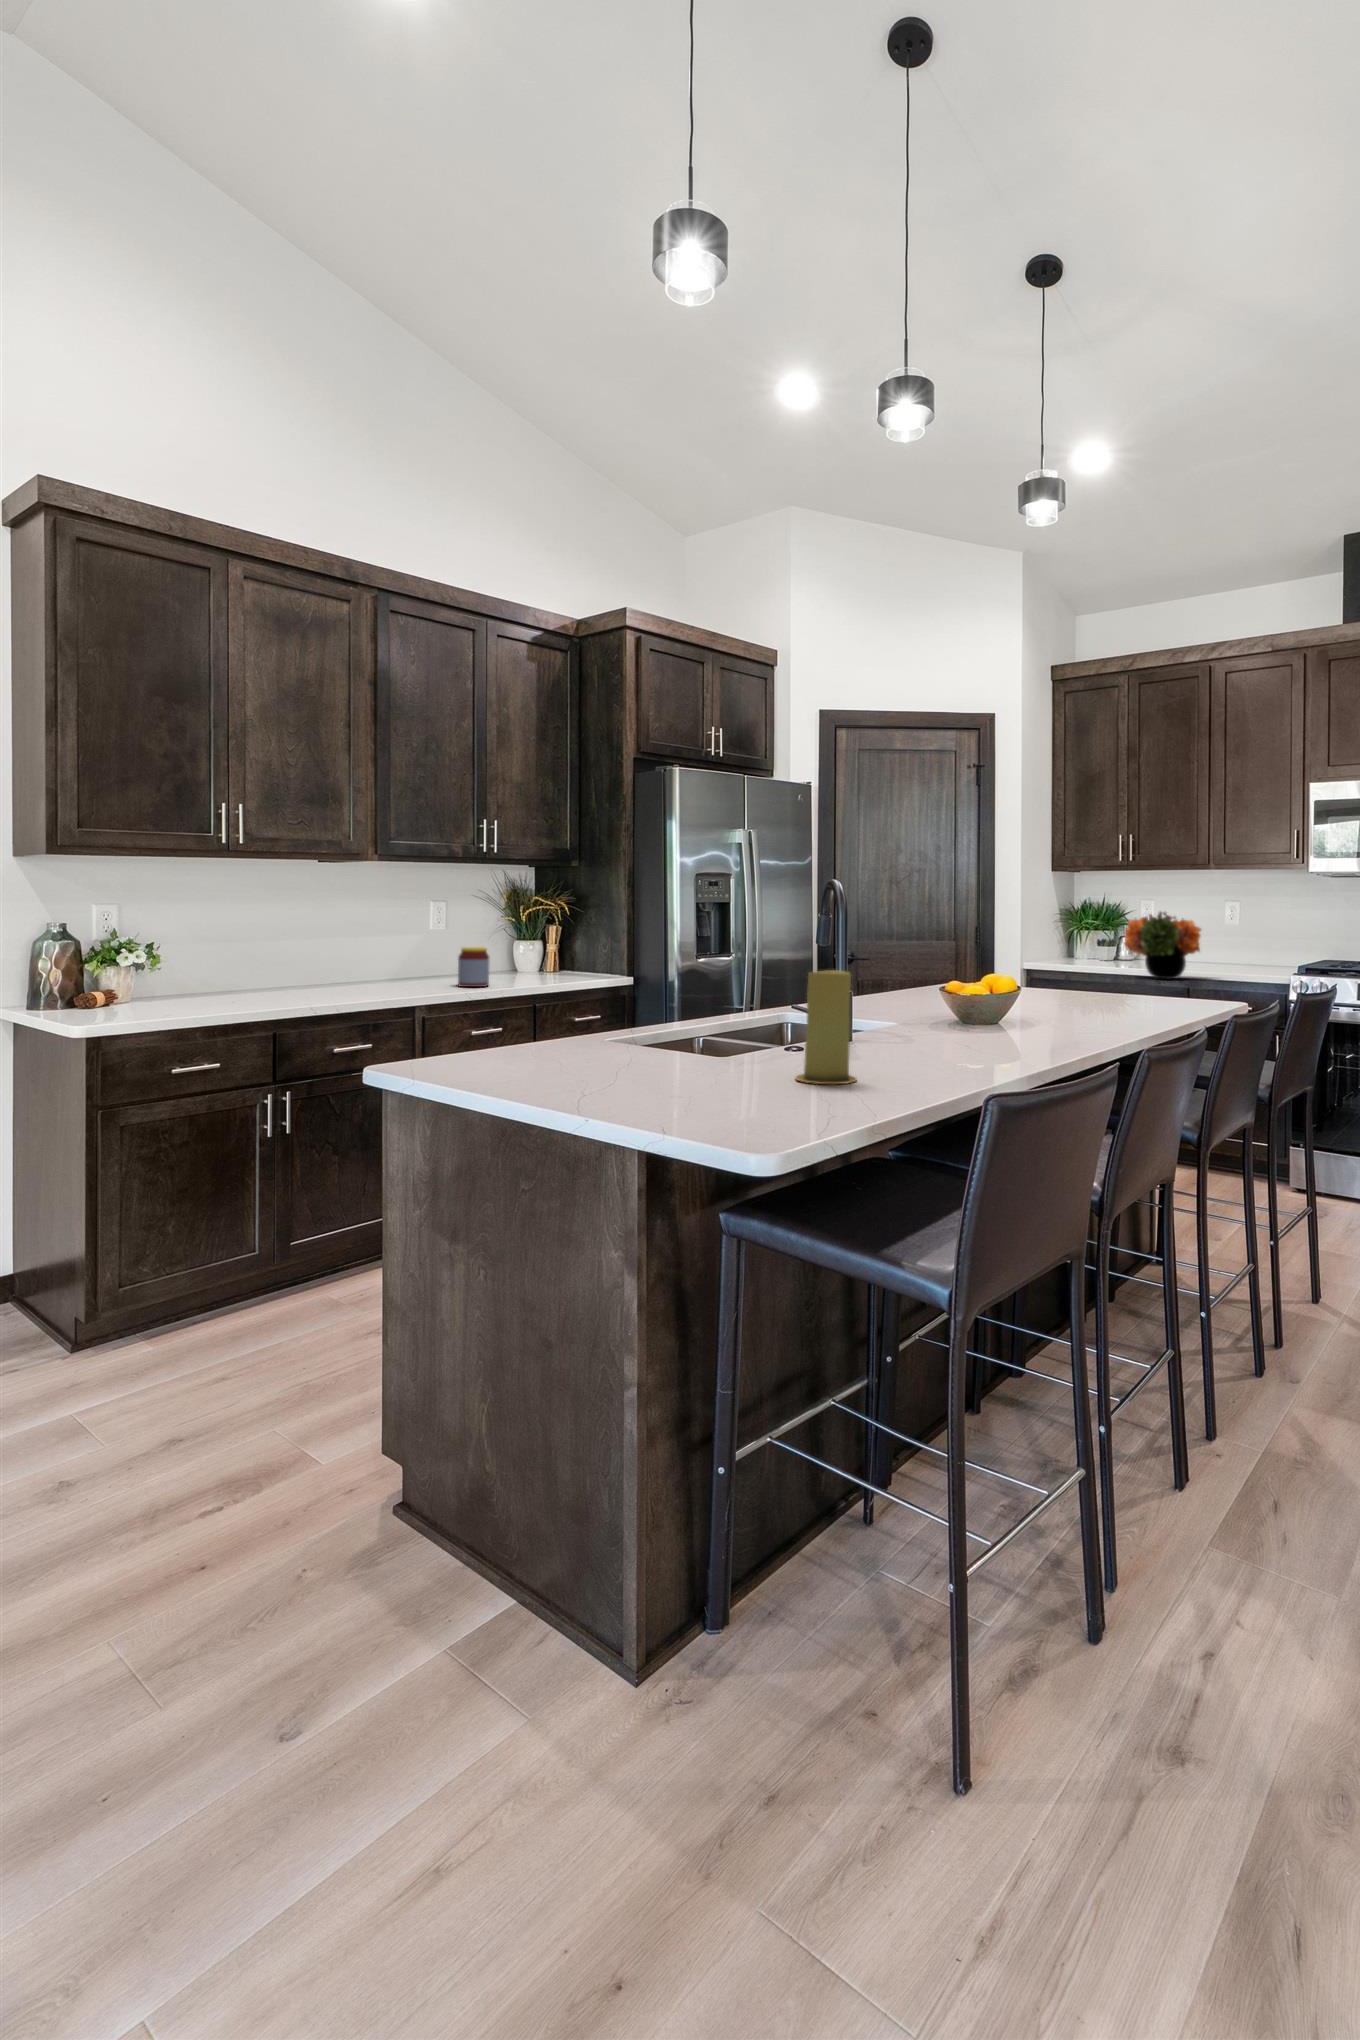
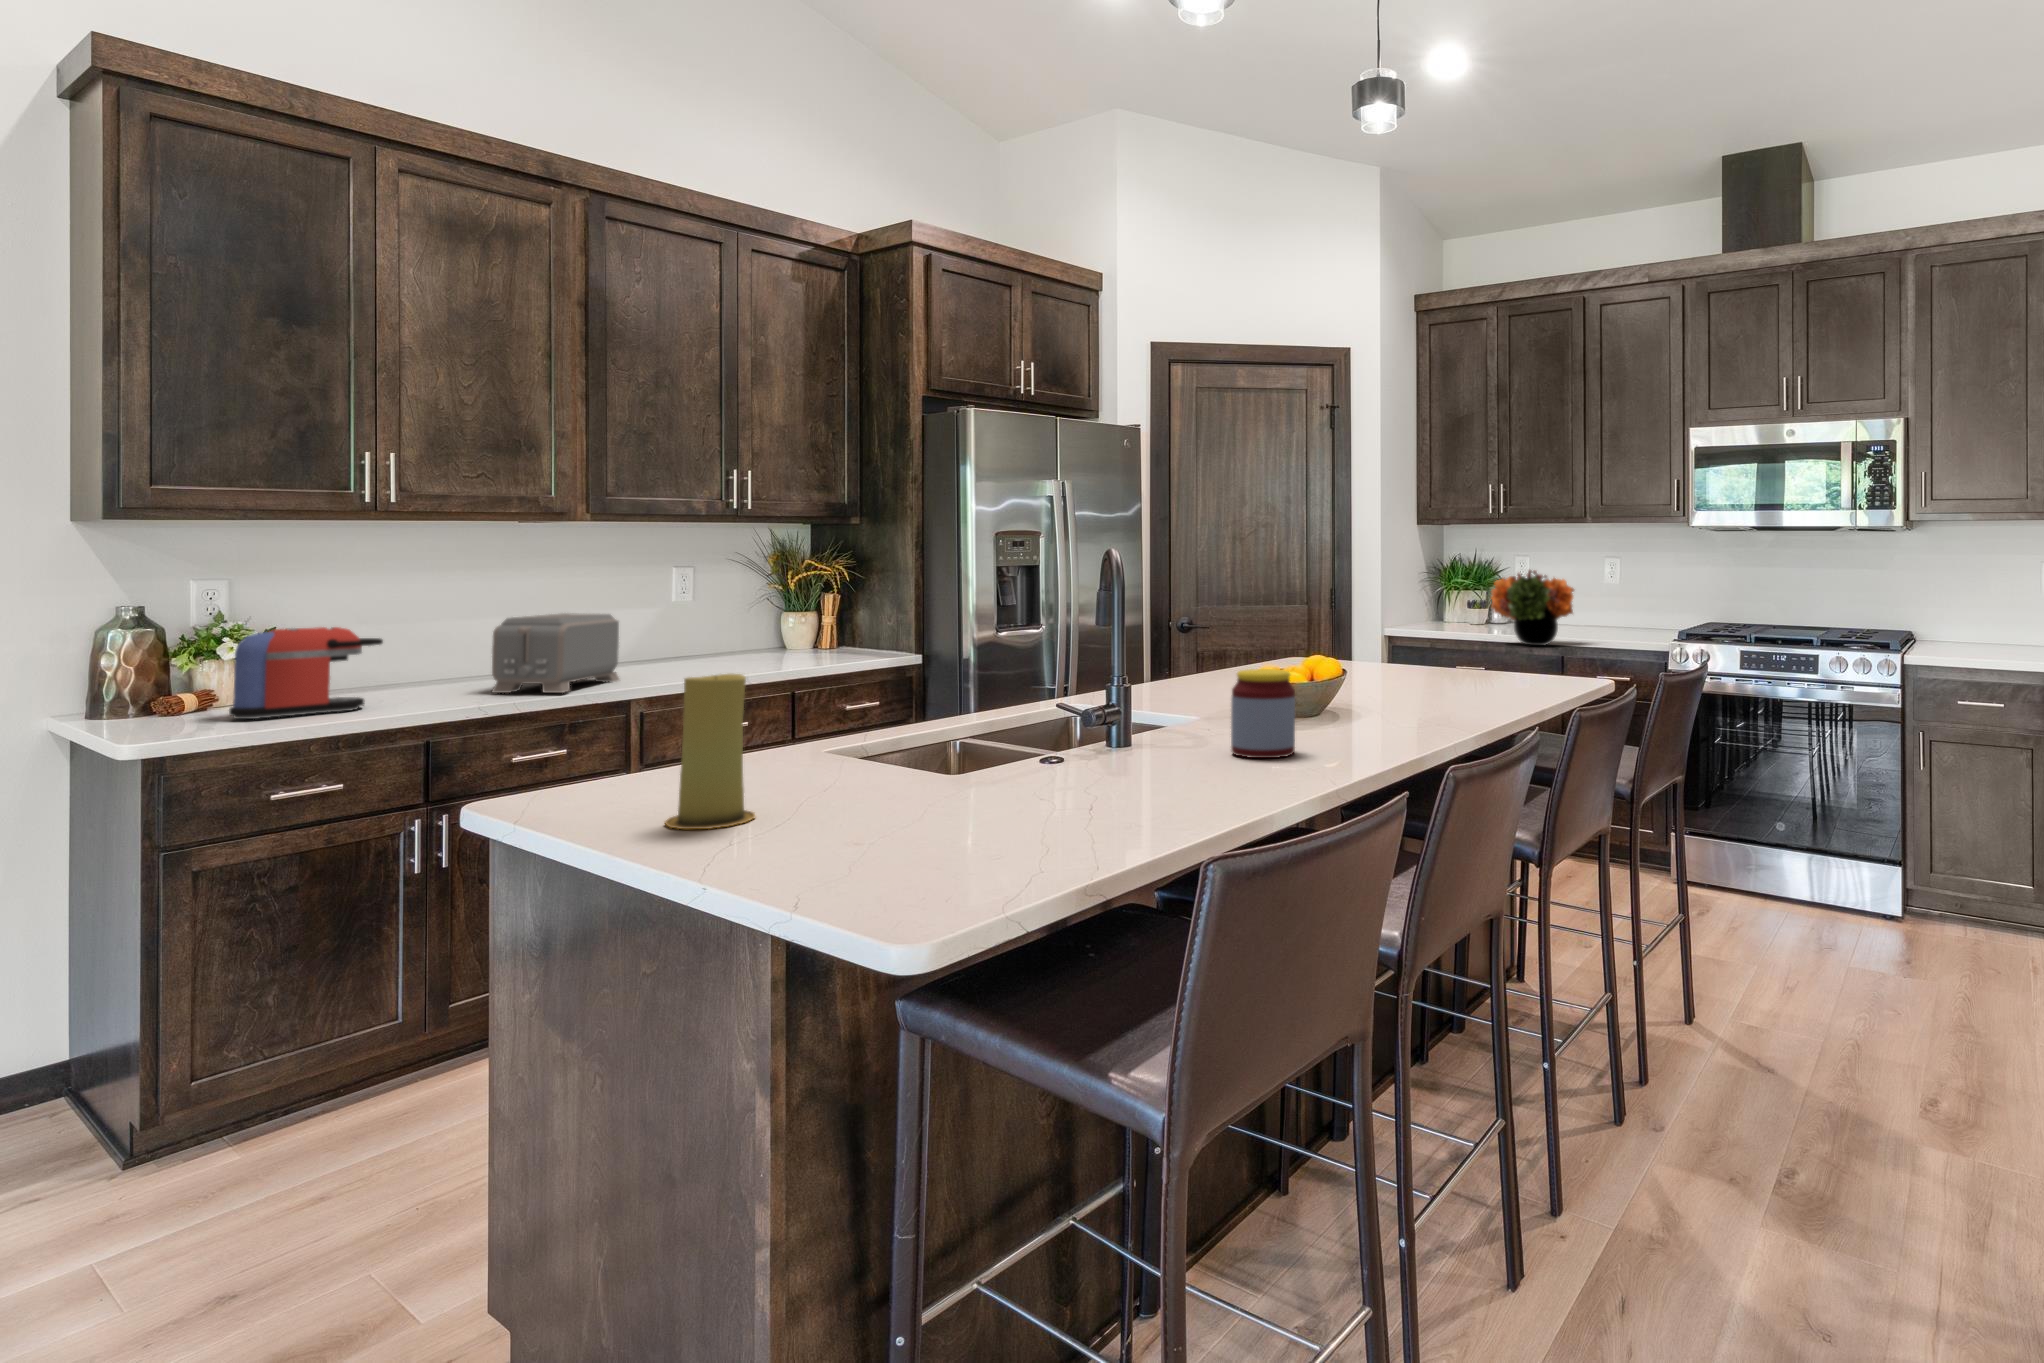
toaster: none [311,936,403,1000] -> present [492,613,619,693]
coffee maker: none [132,942,237,1013] -> present [229,627,383,719]
jar: present [458,947,489,987] -> present [1231,669,1295,758]
candle: present [795,970,856,1084] -> present [665,674,755,829]

